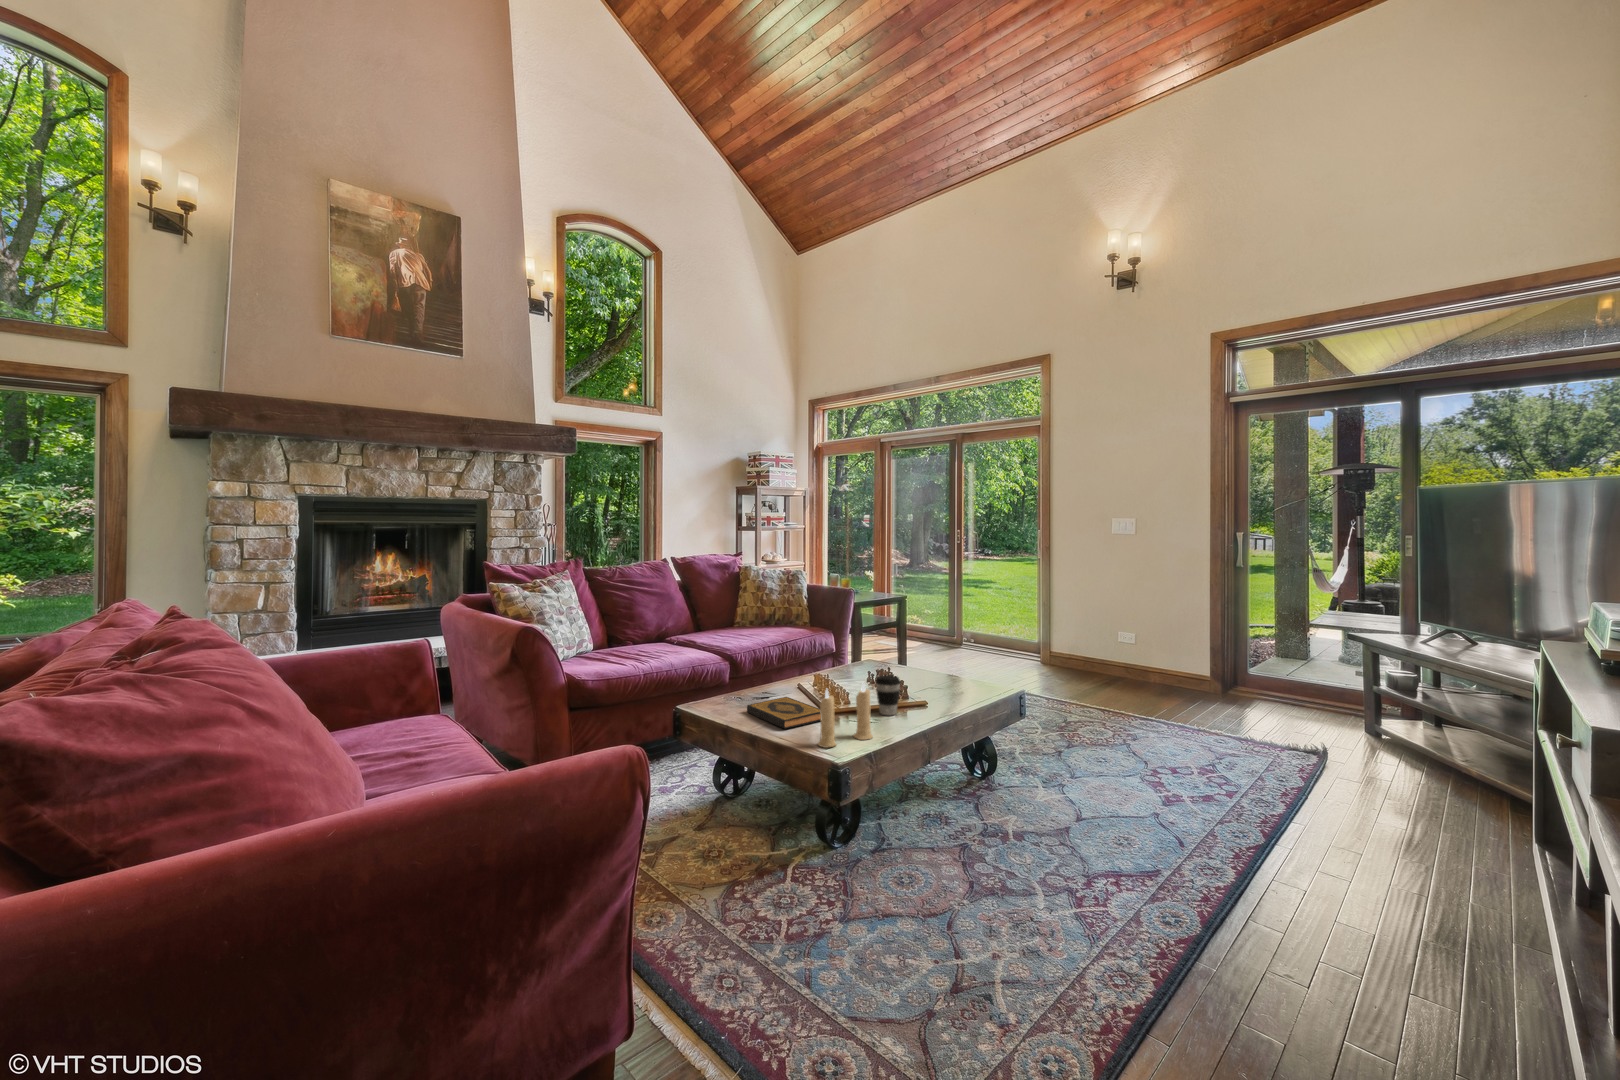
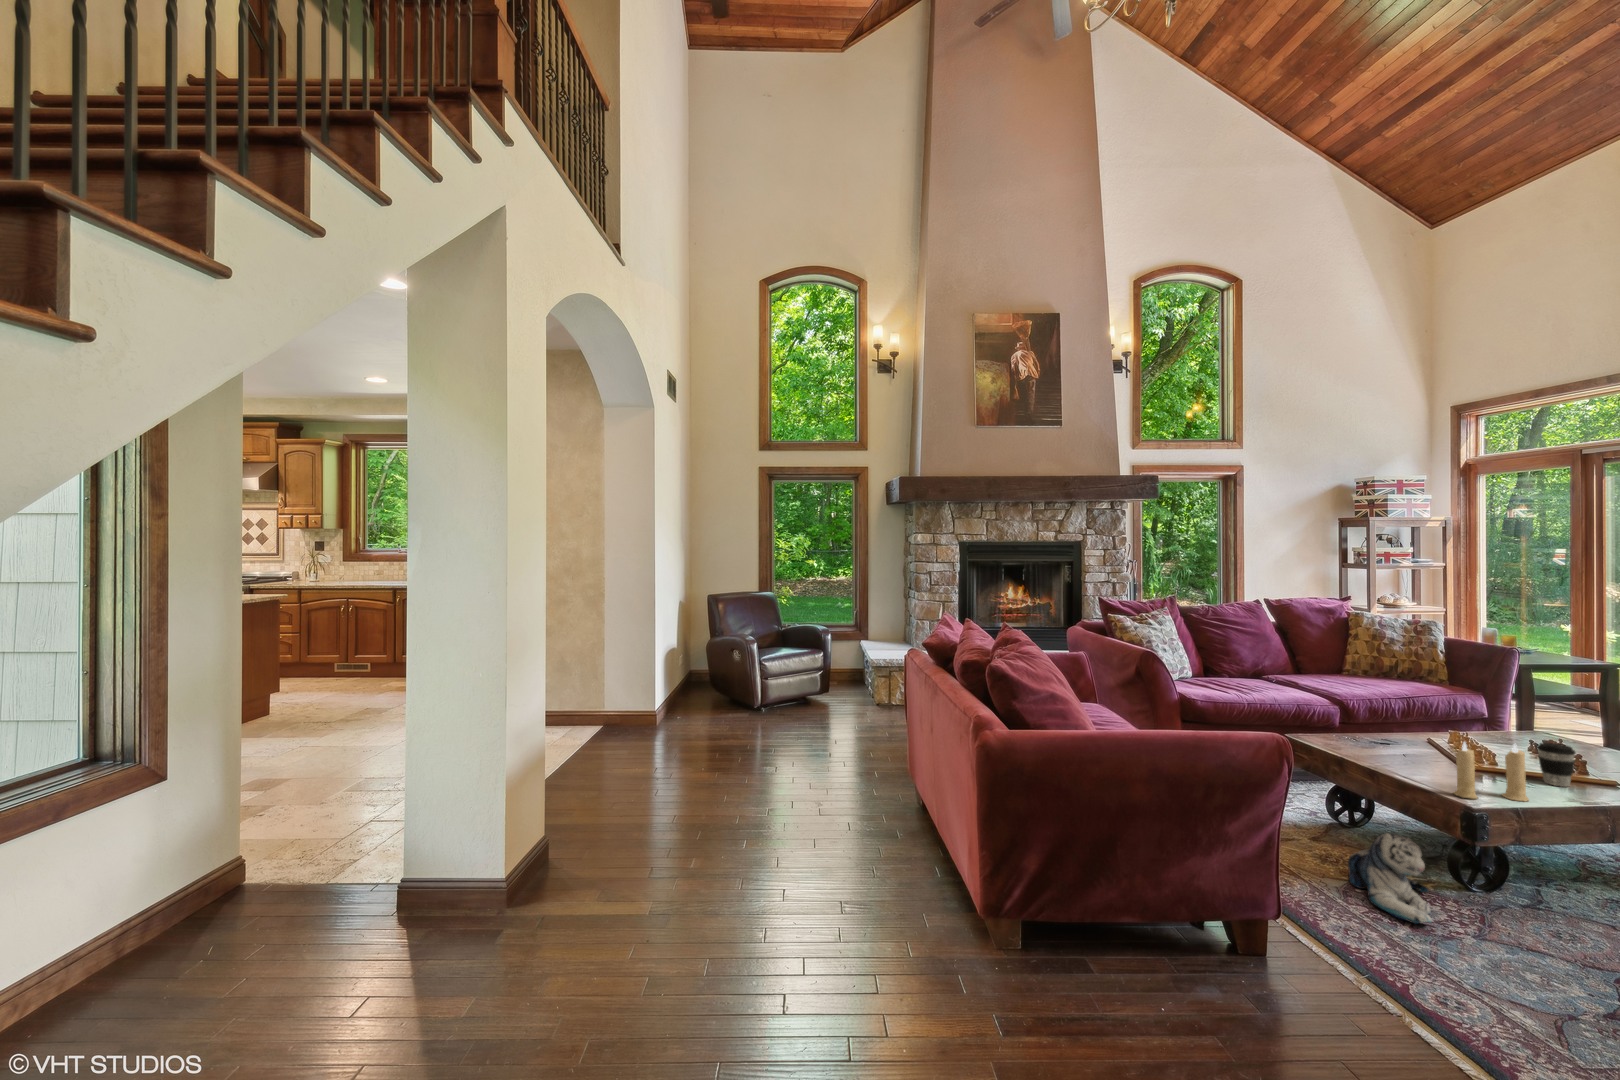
hardback book: present [747,697,821,729] -> none [1366,747,1465,775]
plush toy: none [728,803,801,906] -> present [1348,833,1432,924]

